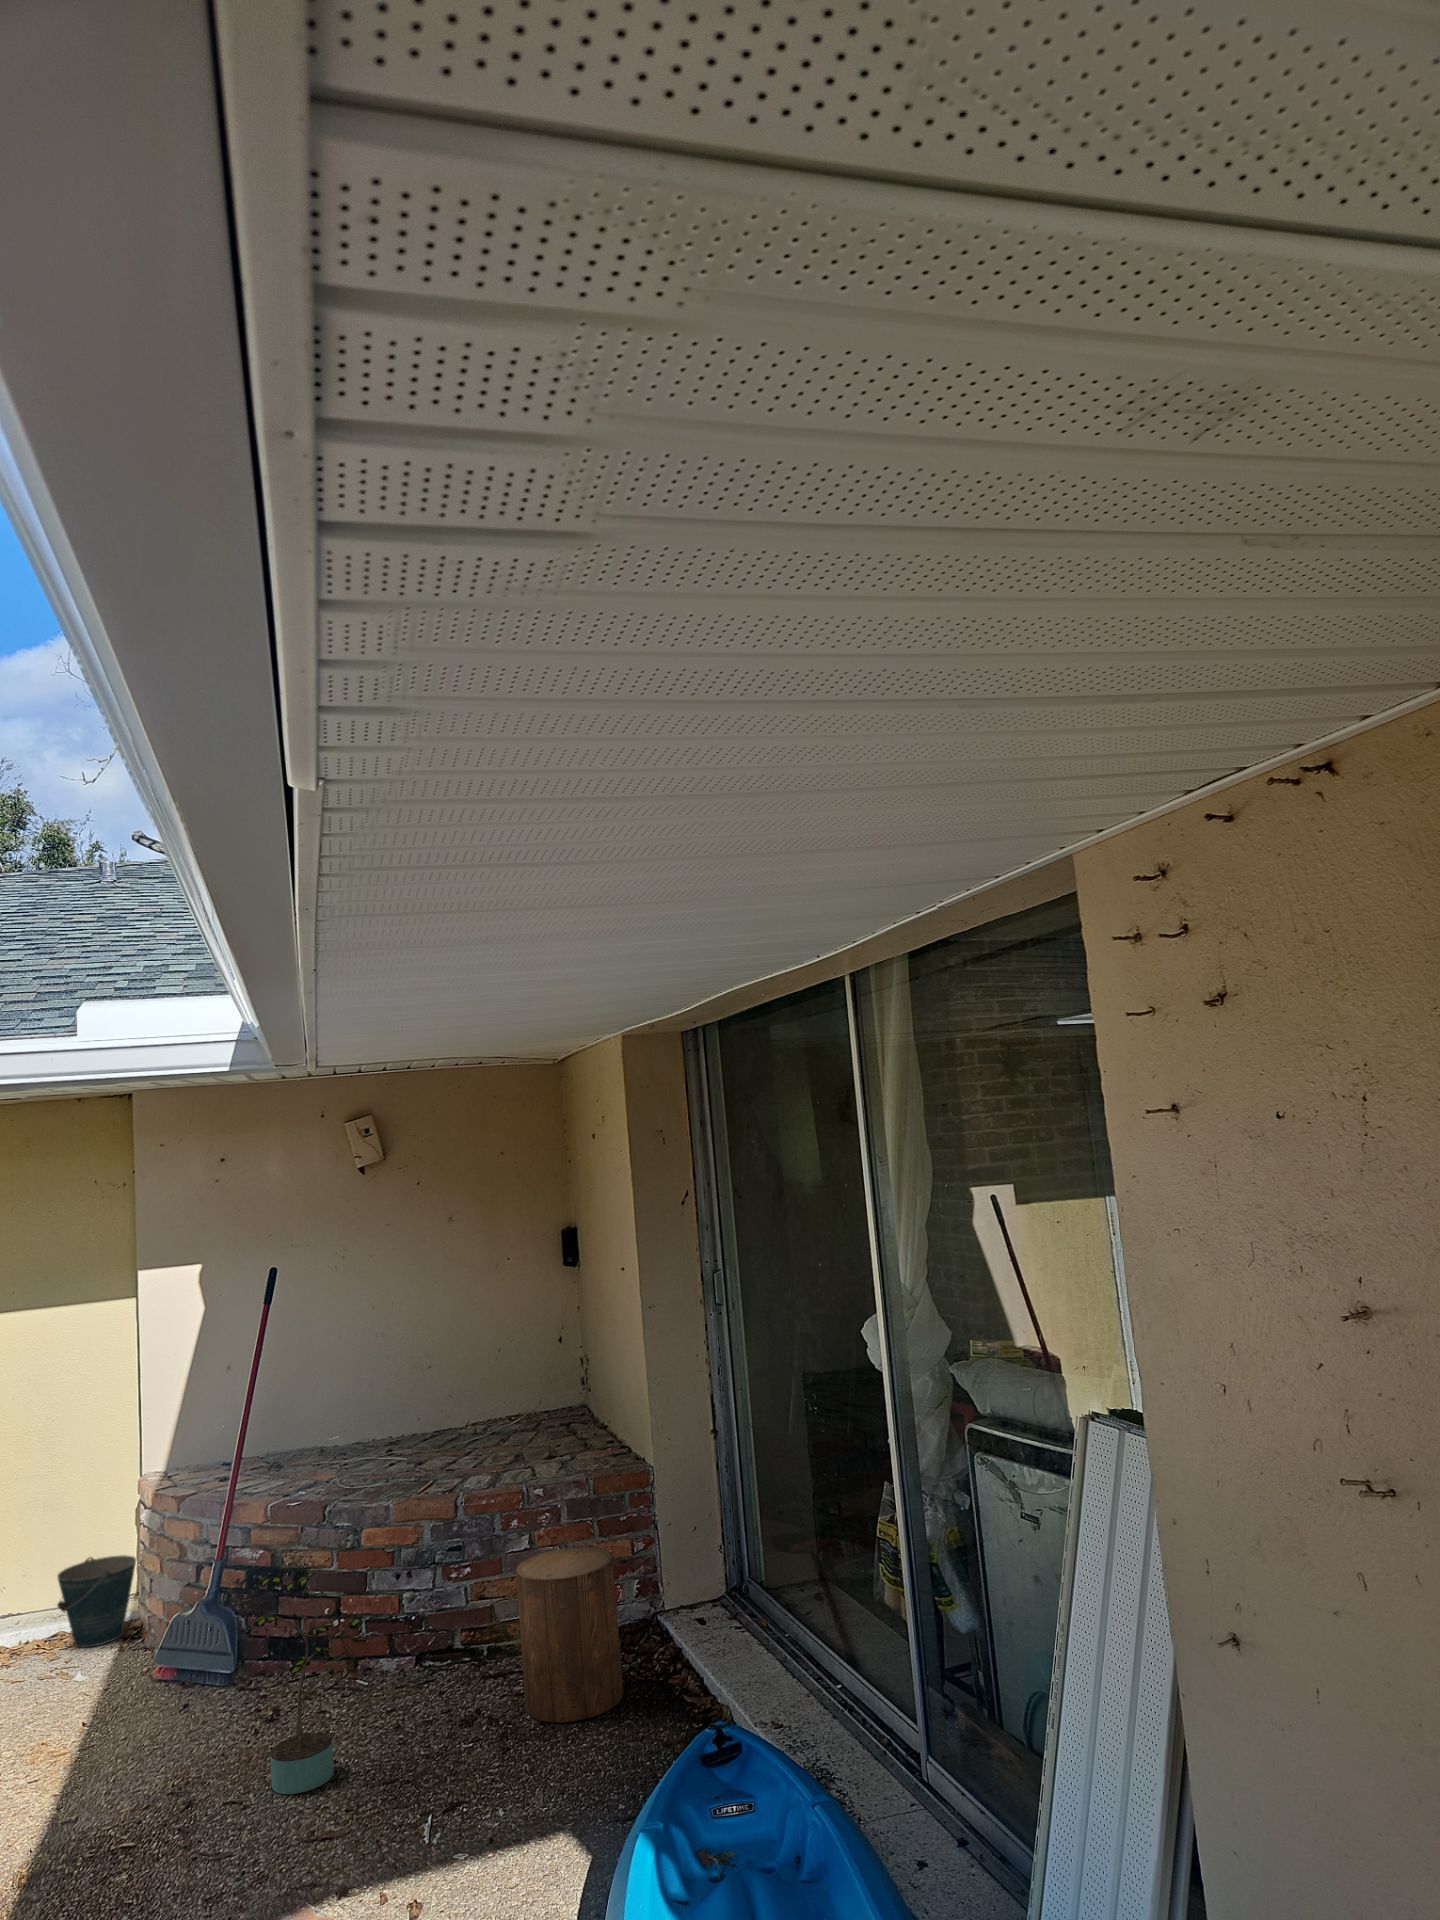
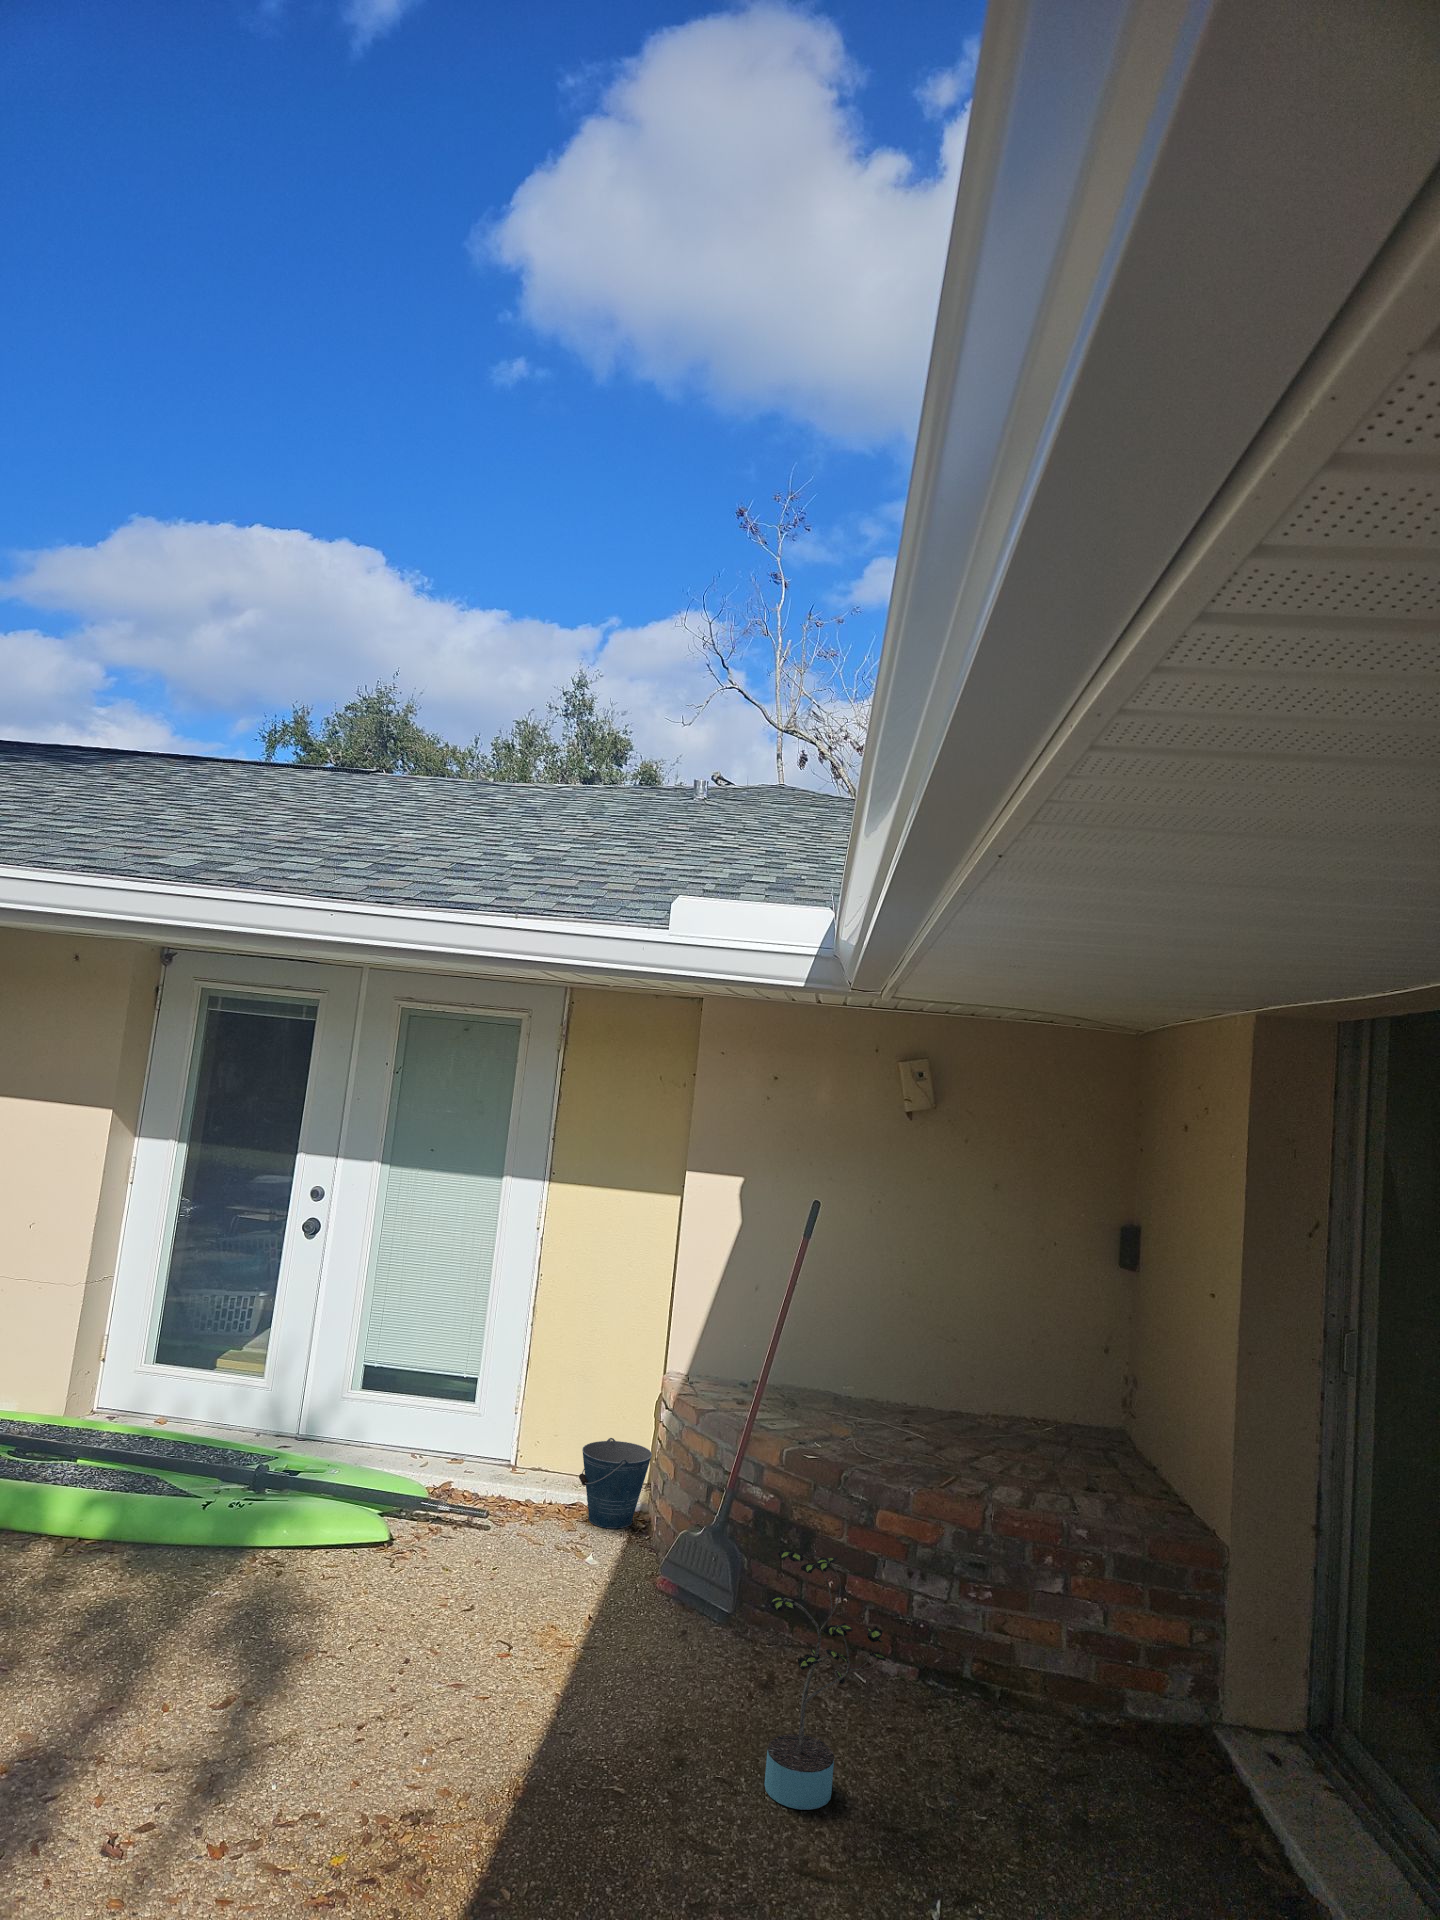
stool: present [516,1547,623,1723] -> none [1053,1616,1187,1851]

